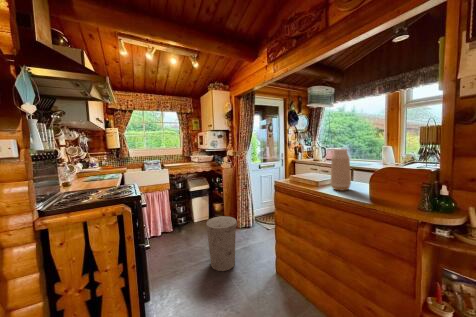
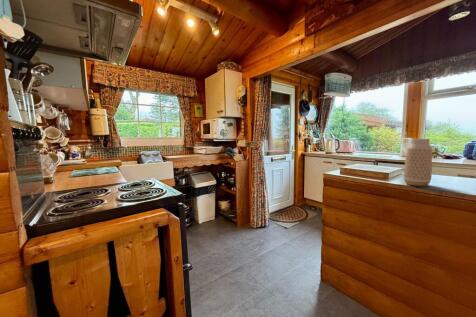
trash can: present [206,216,237,271] -> none [235,216,272,281]

